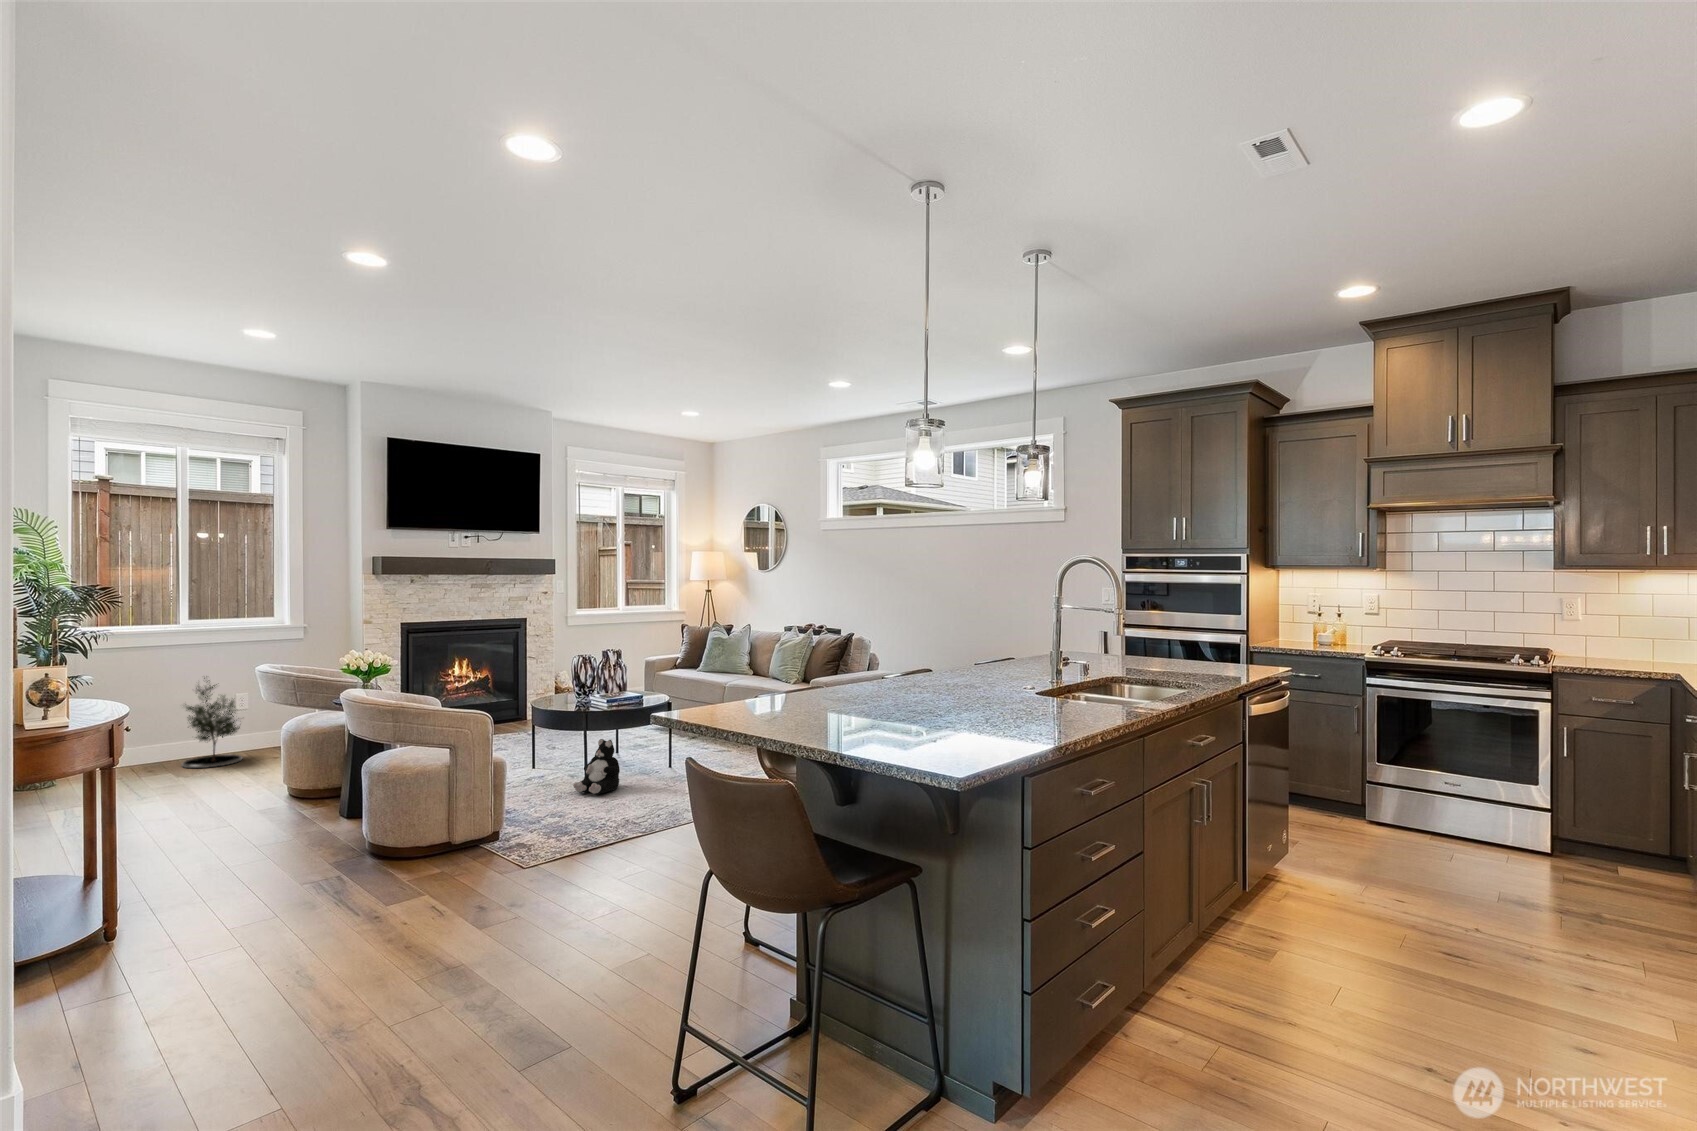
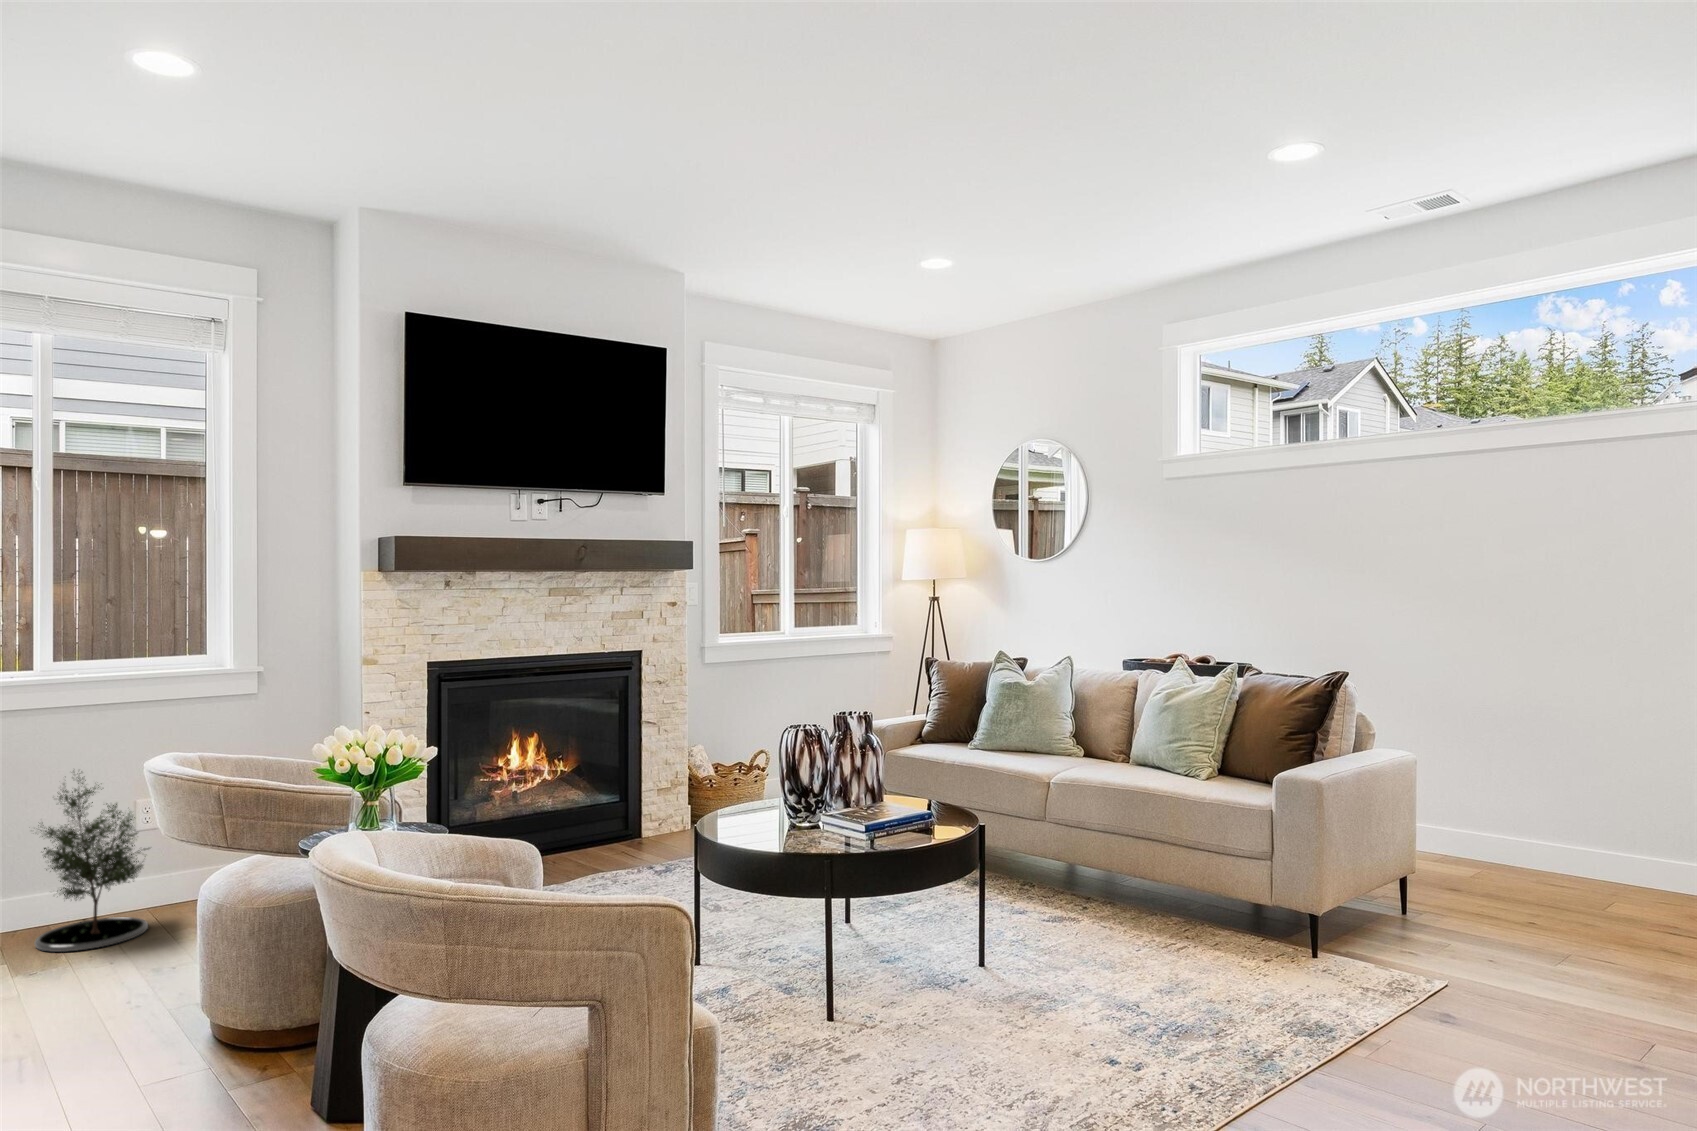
plush toy: present [573,739,620,794] -> none [818,920,916,1055]

